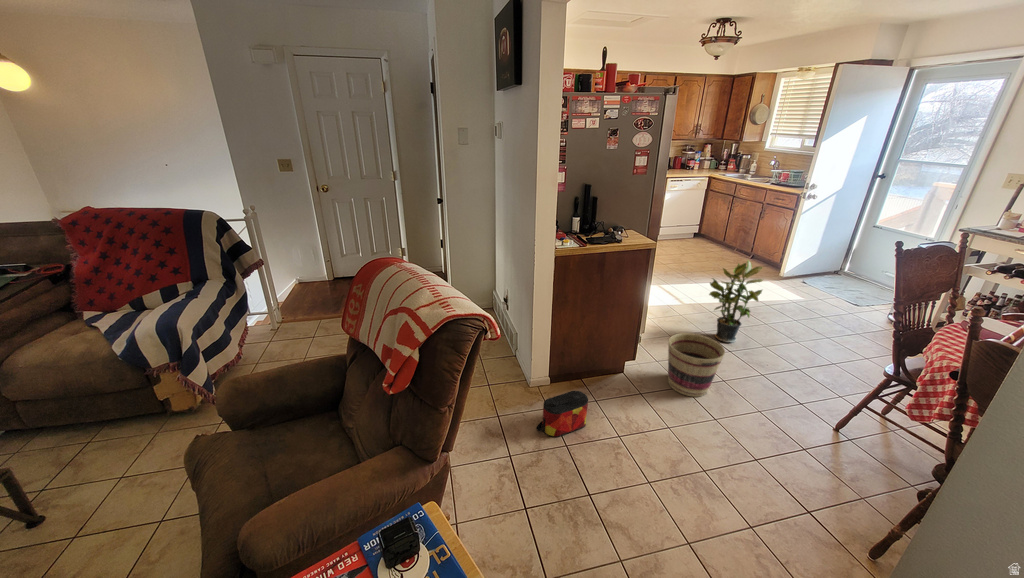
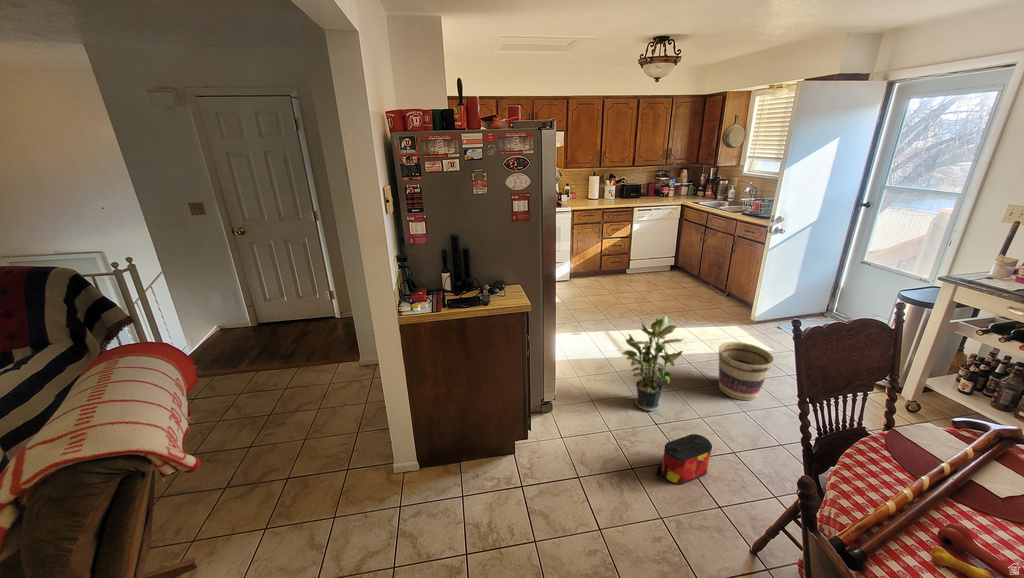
basket: present [668,333,725,397] -> present [719,342,774,400]
bag: present [536,391,588,437] -> present [657,434,712,484]

